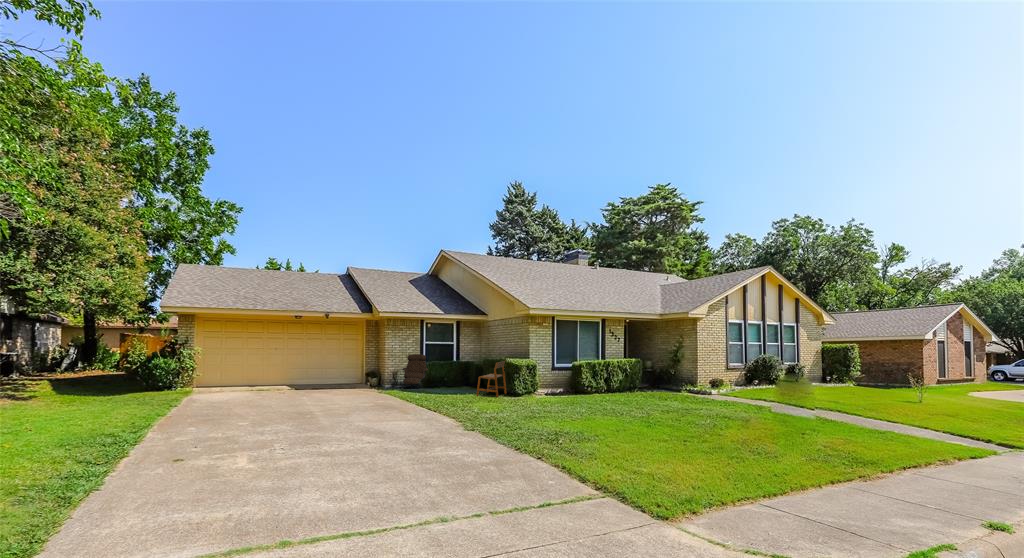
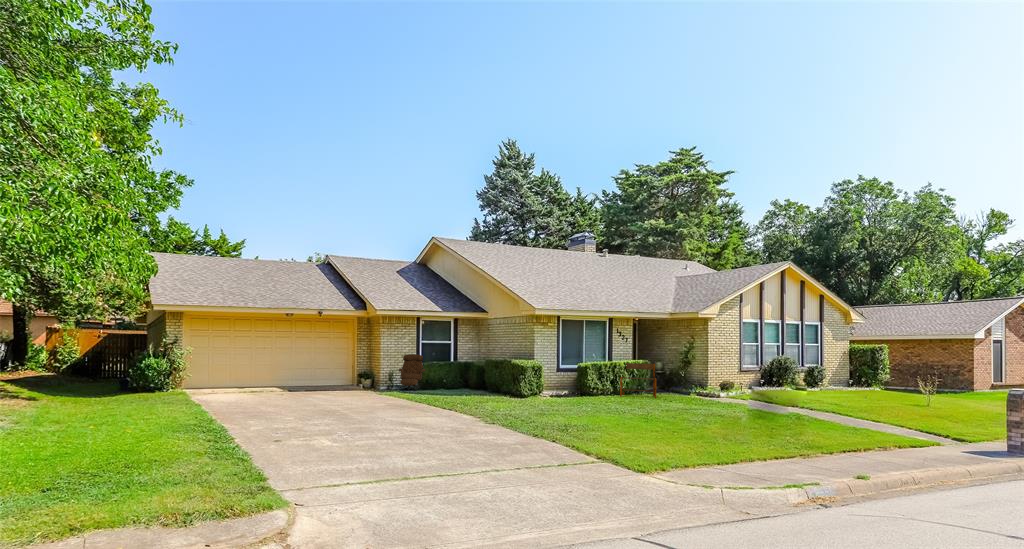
bench: present [476,361,507,397] -> present [620,363,657,398]

